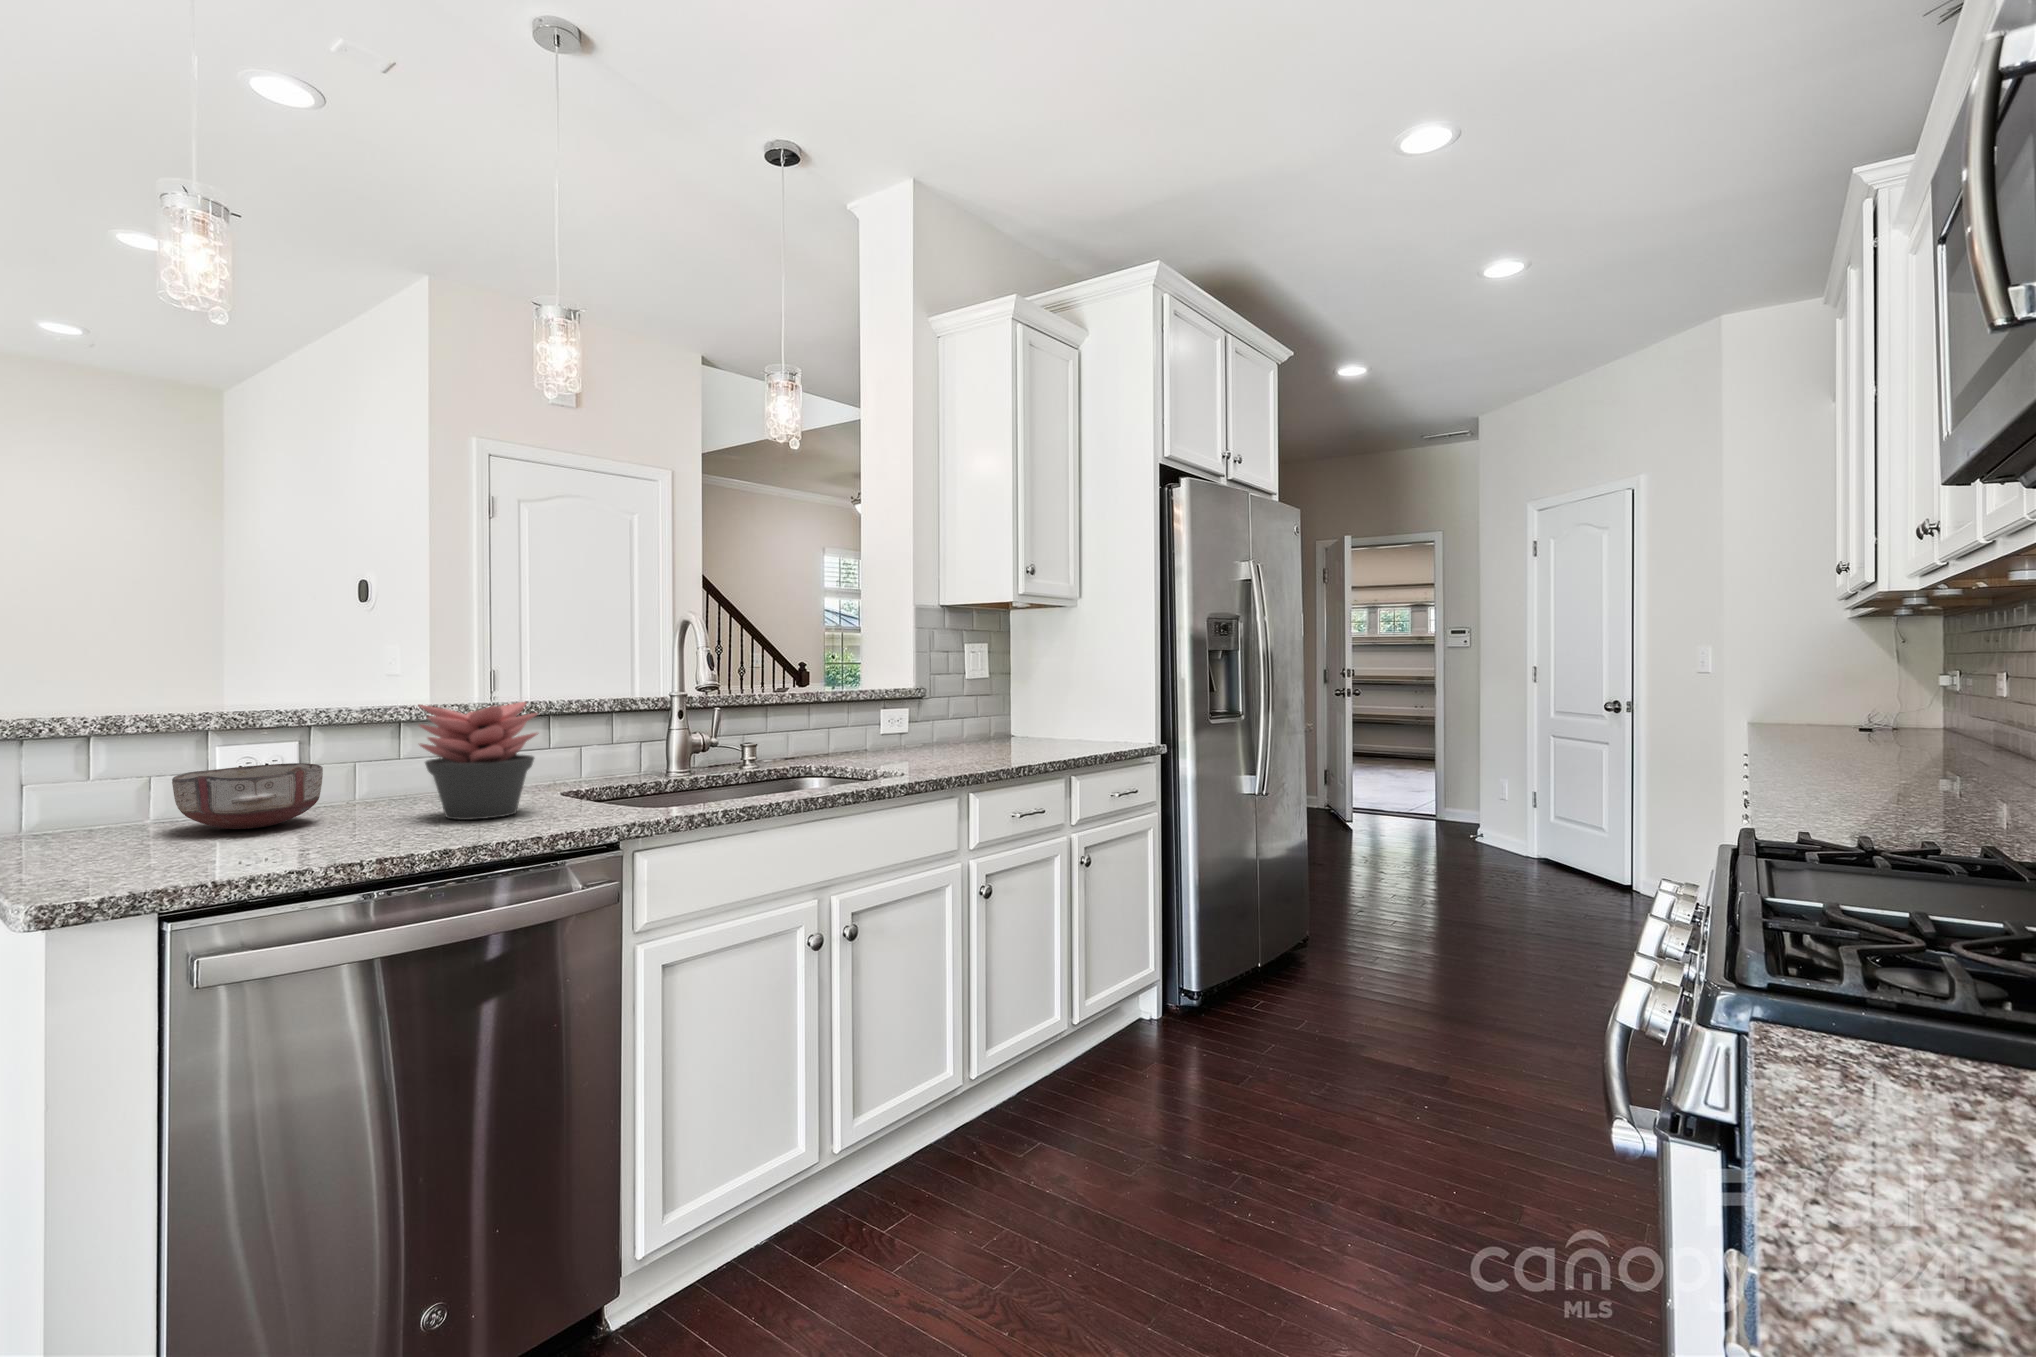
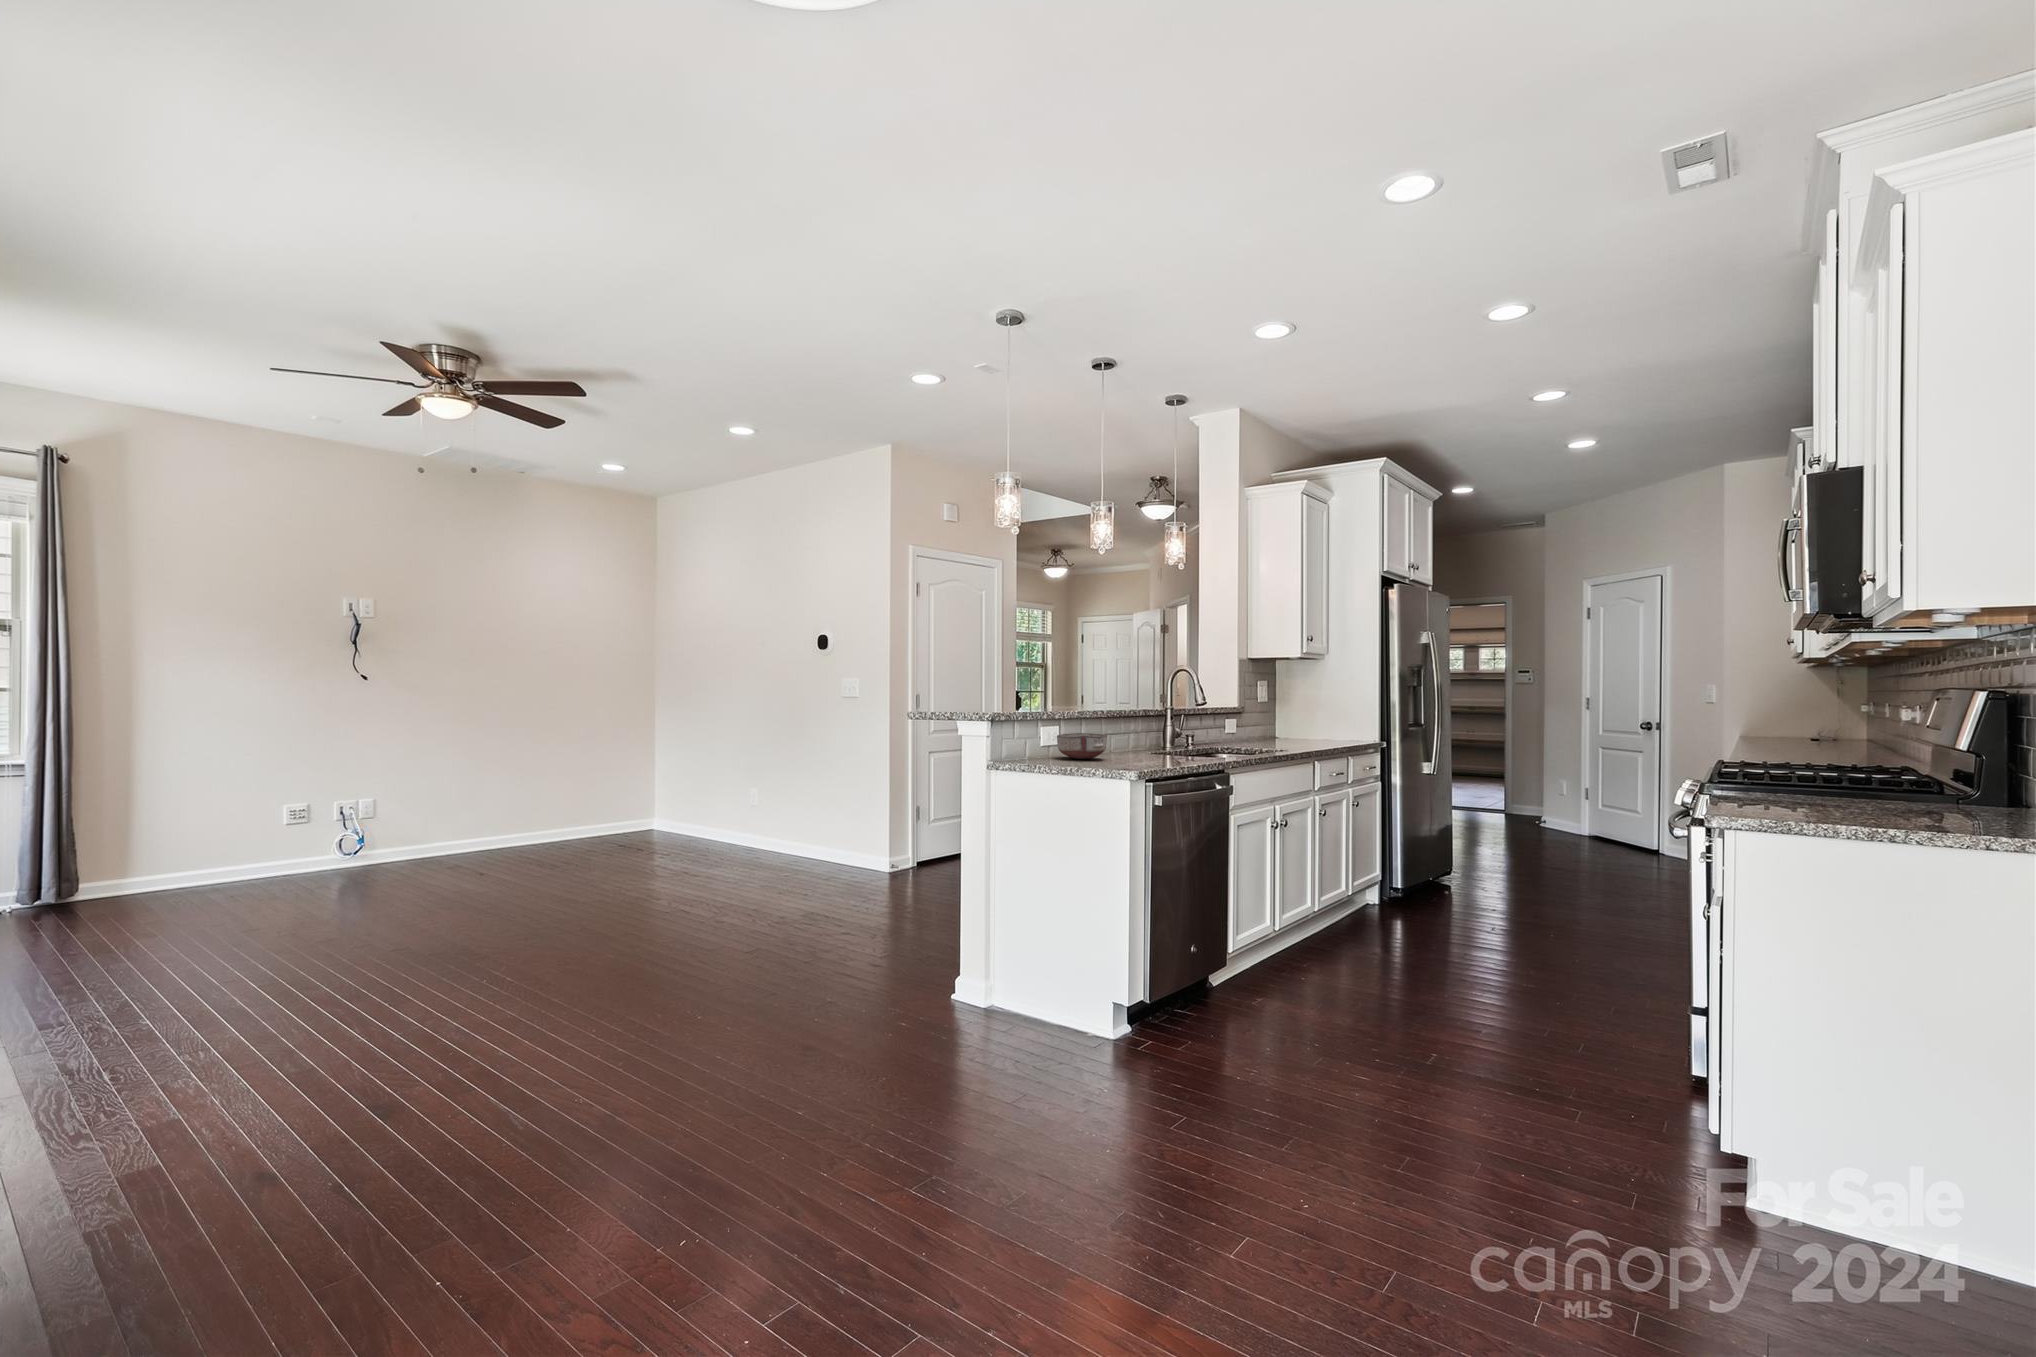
succulent plant: present [419,702,539,820] -> none [1133,708,1182,759]

